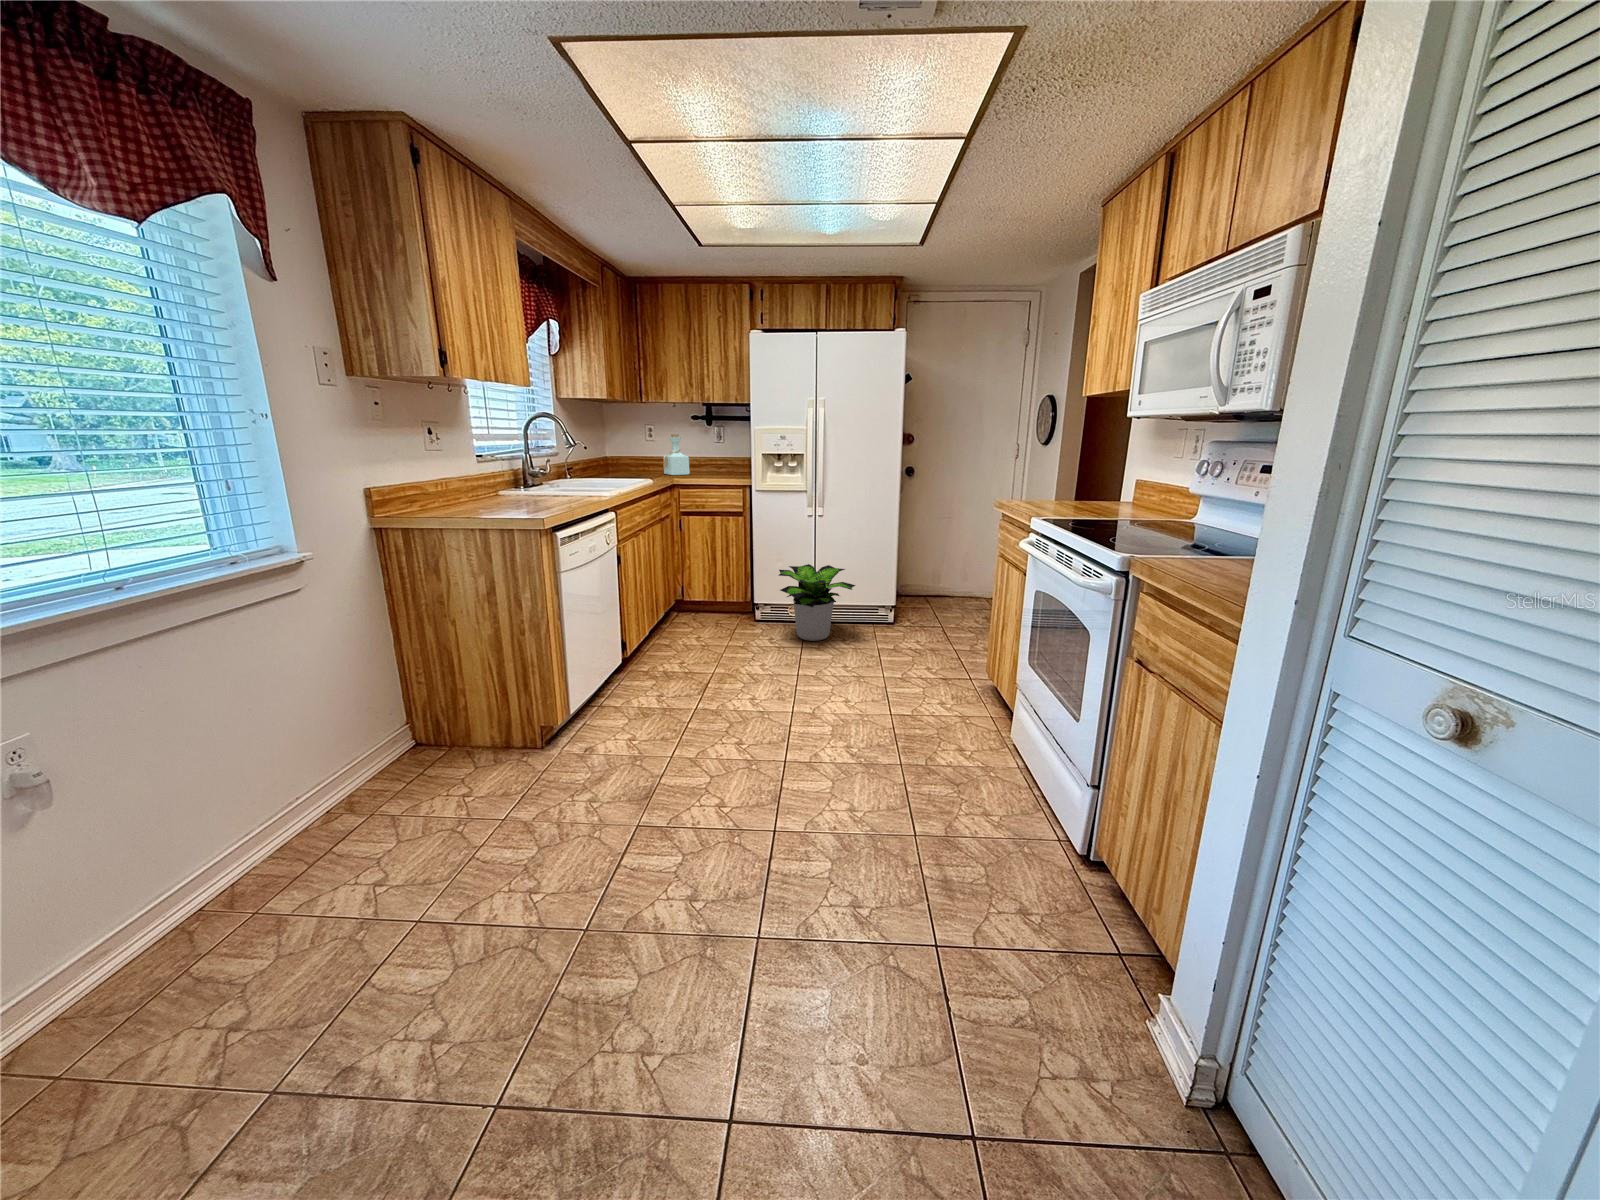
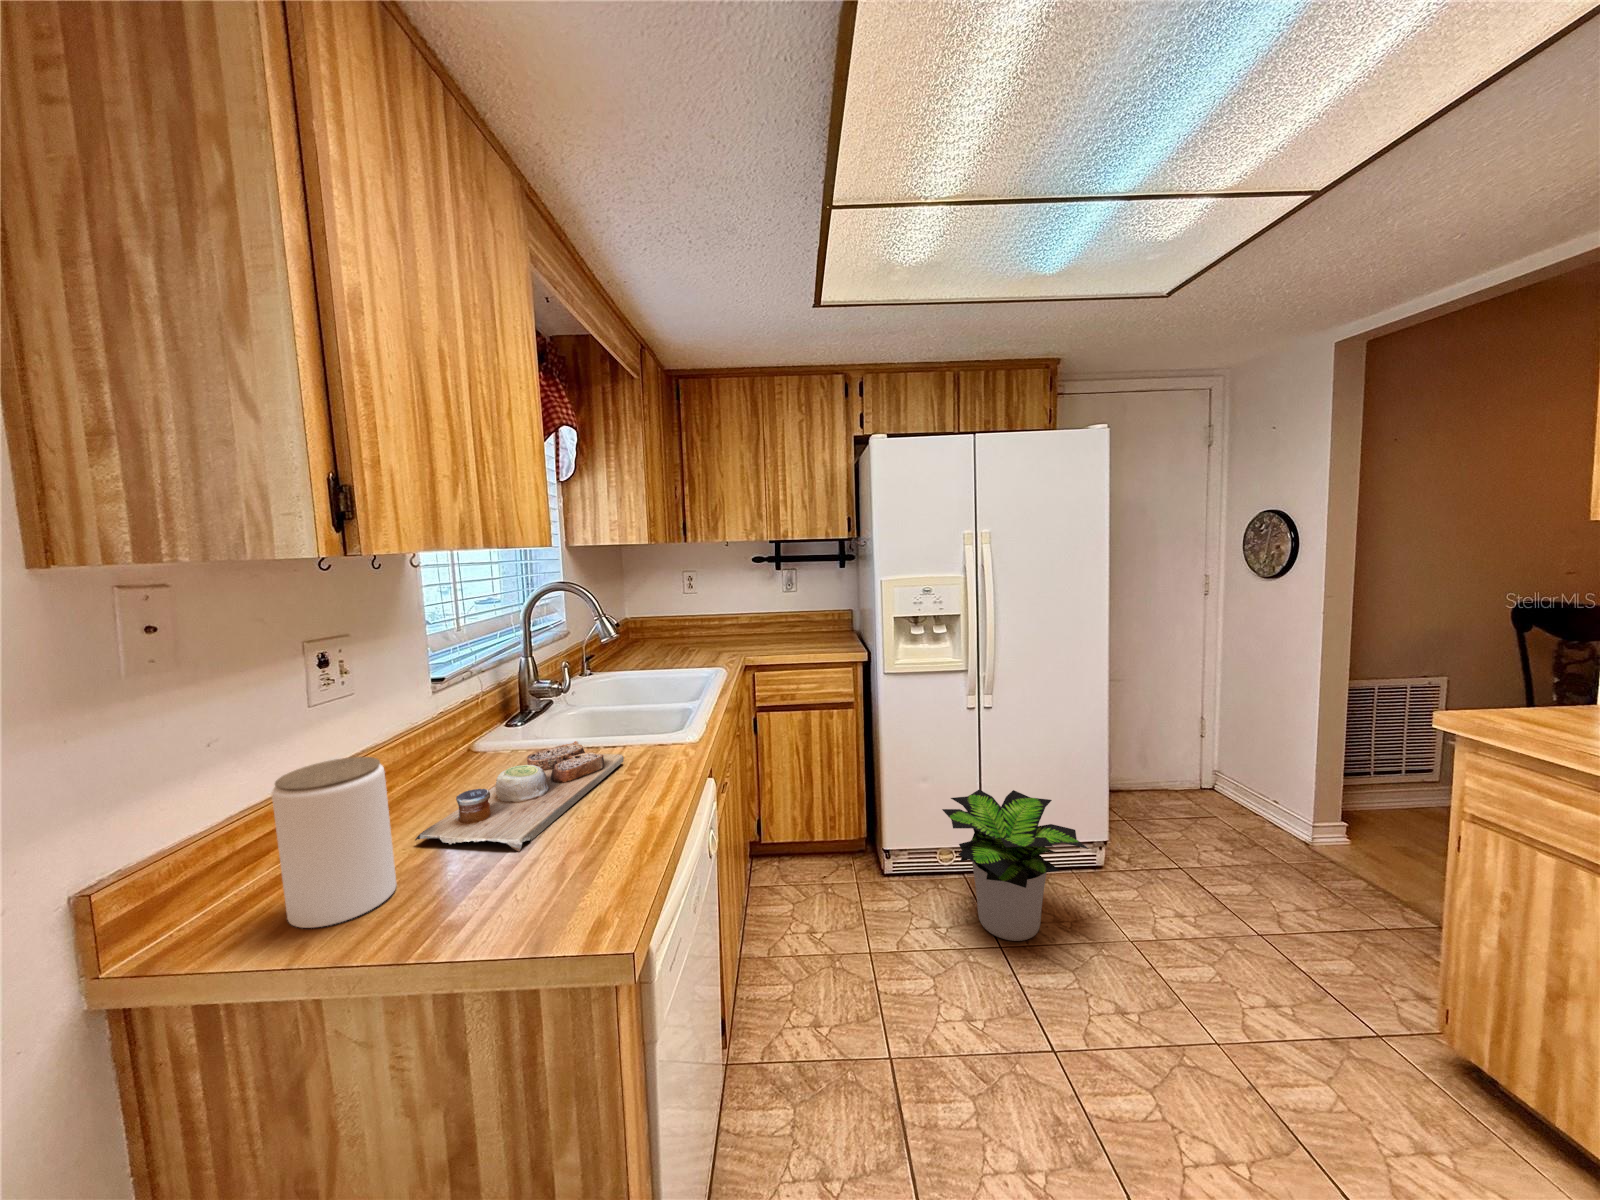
bottle: present [663,434,690,475] -> none [714,584,754,644]
jar: none [419,461,466,516] -> present [272,757,396,928]
cutting board: none [472,489,571,511] -> present [415,741,624,852]

